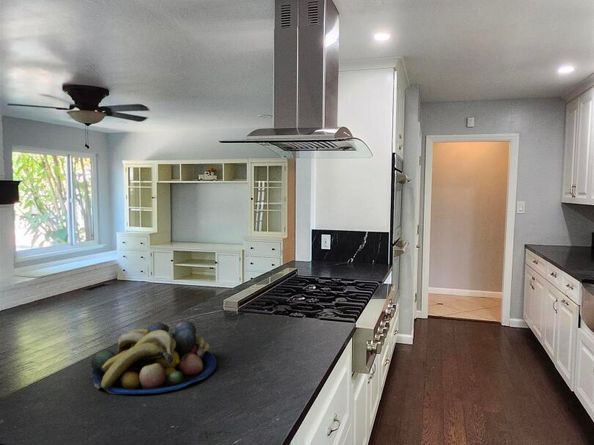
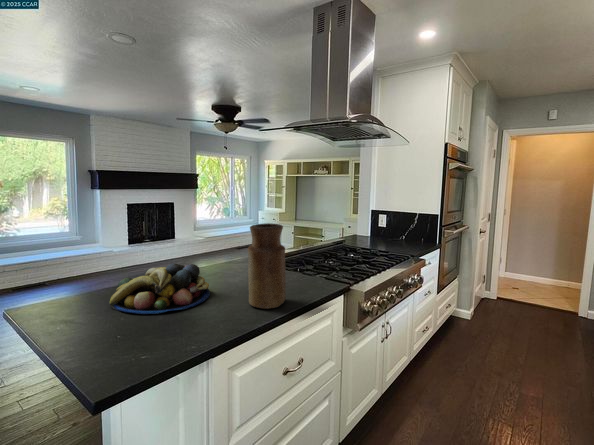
vase: none [267,263,311,363] -> present [248,223,286,309]

